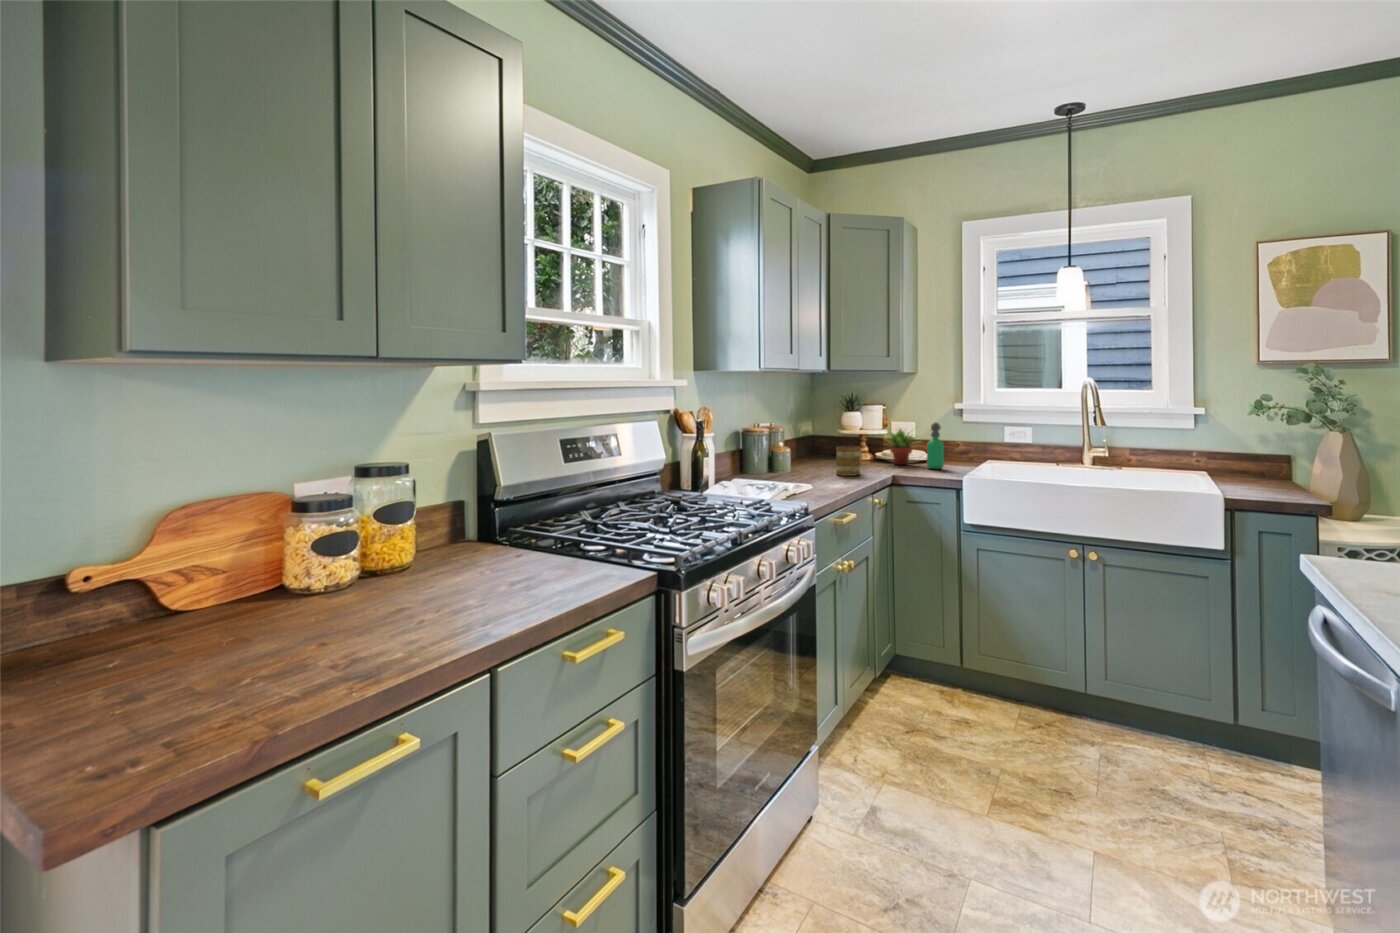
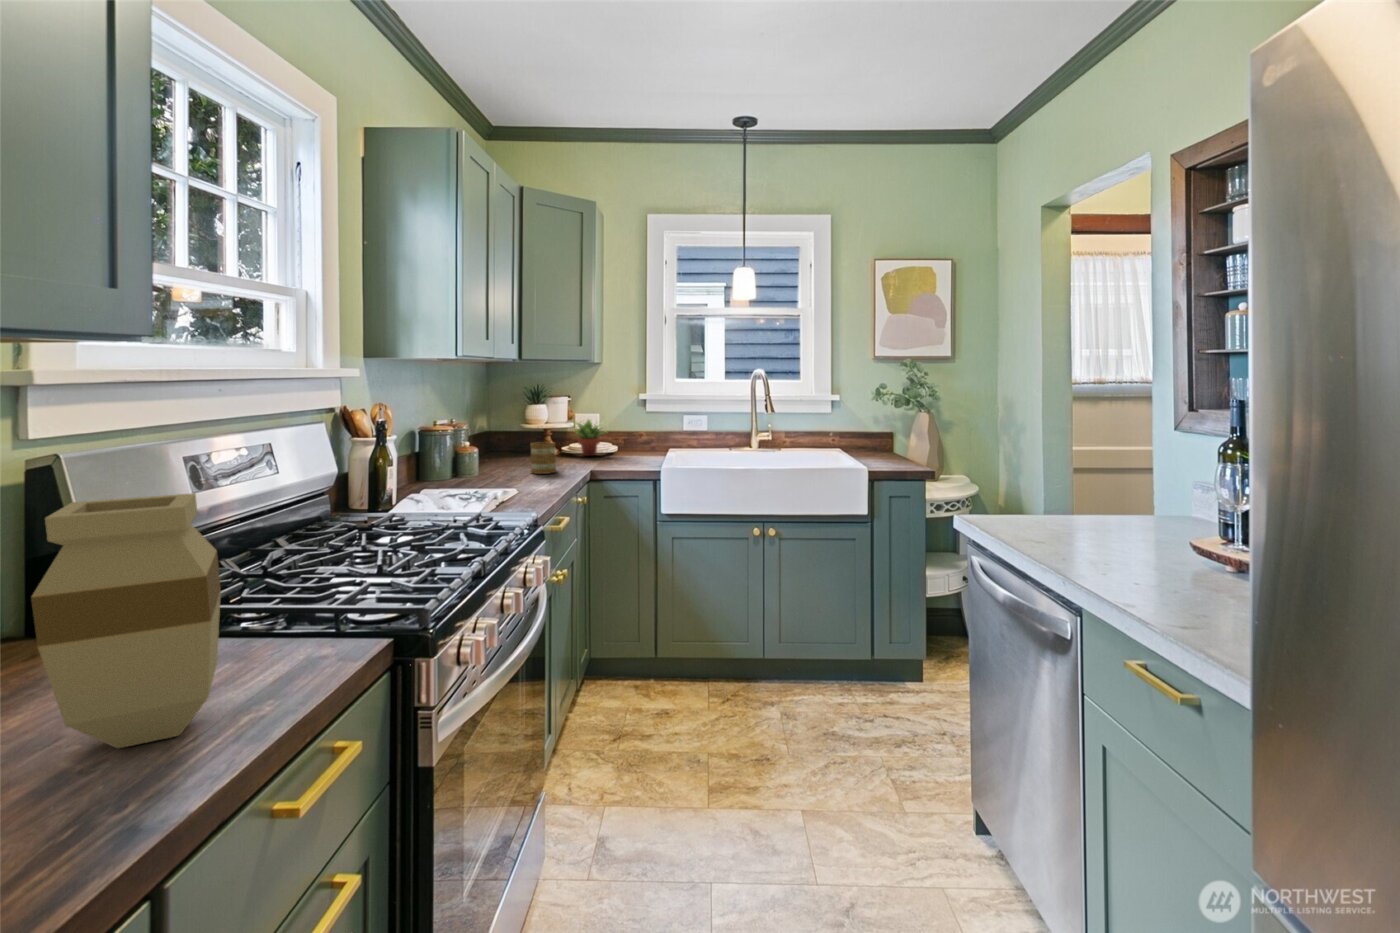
soap dispenser: present [927,422,944,469] -> none [616,413,633,460]
vase: none [433,438,544,604] -> present [31,493,221,748]

